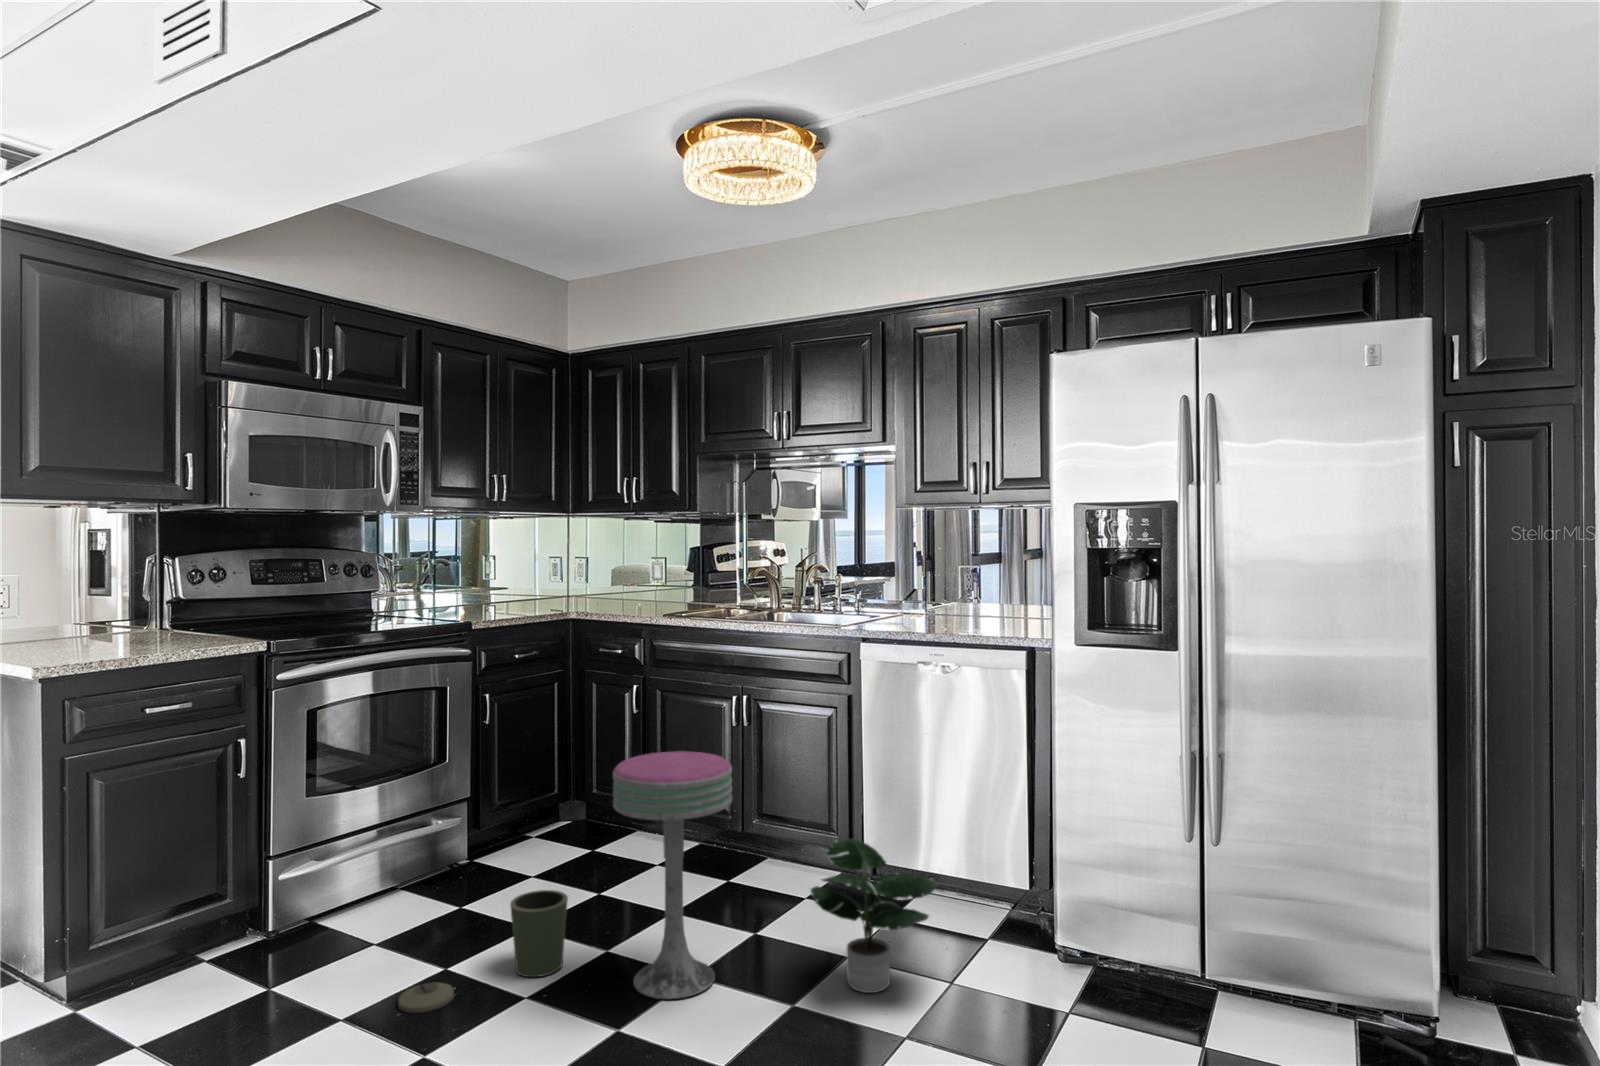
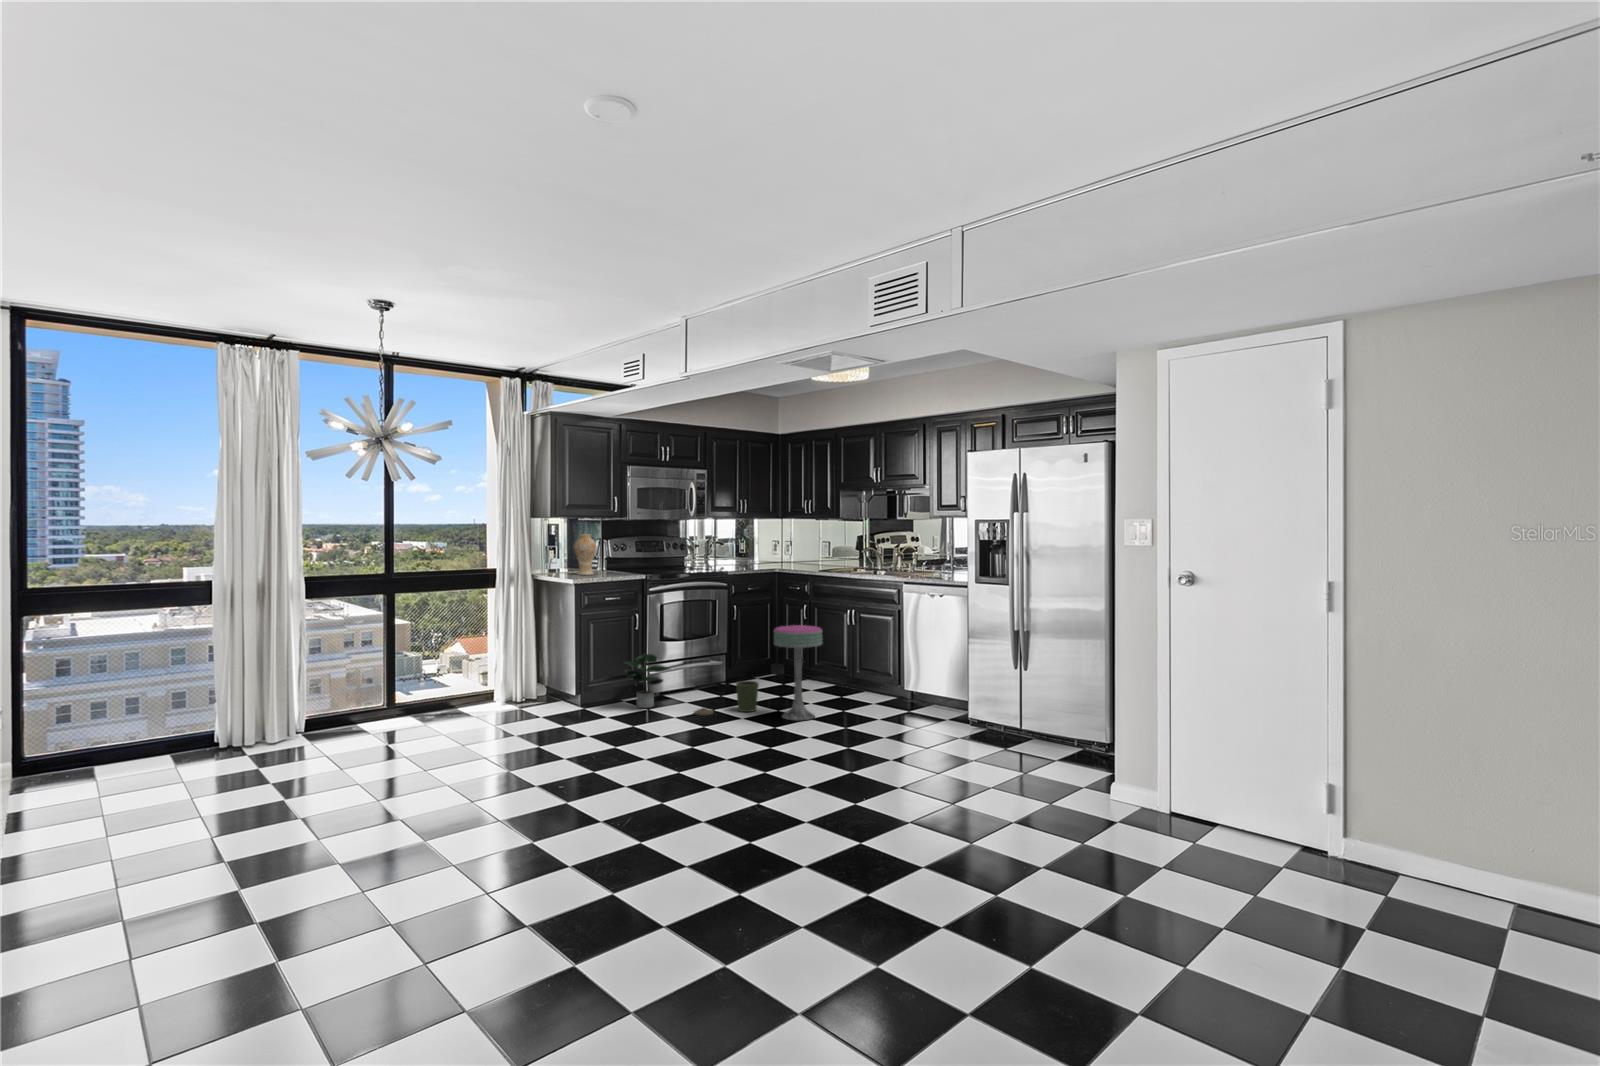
vase: none [65,542,132,645] -> present [574,534,596,575]
potted plant: present [811,839,937,993] -> present [624,654,670,708]

